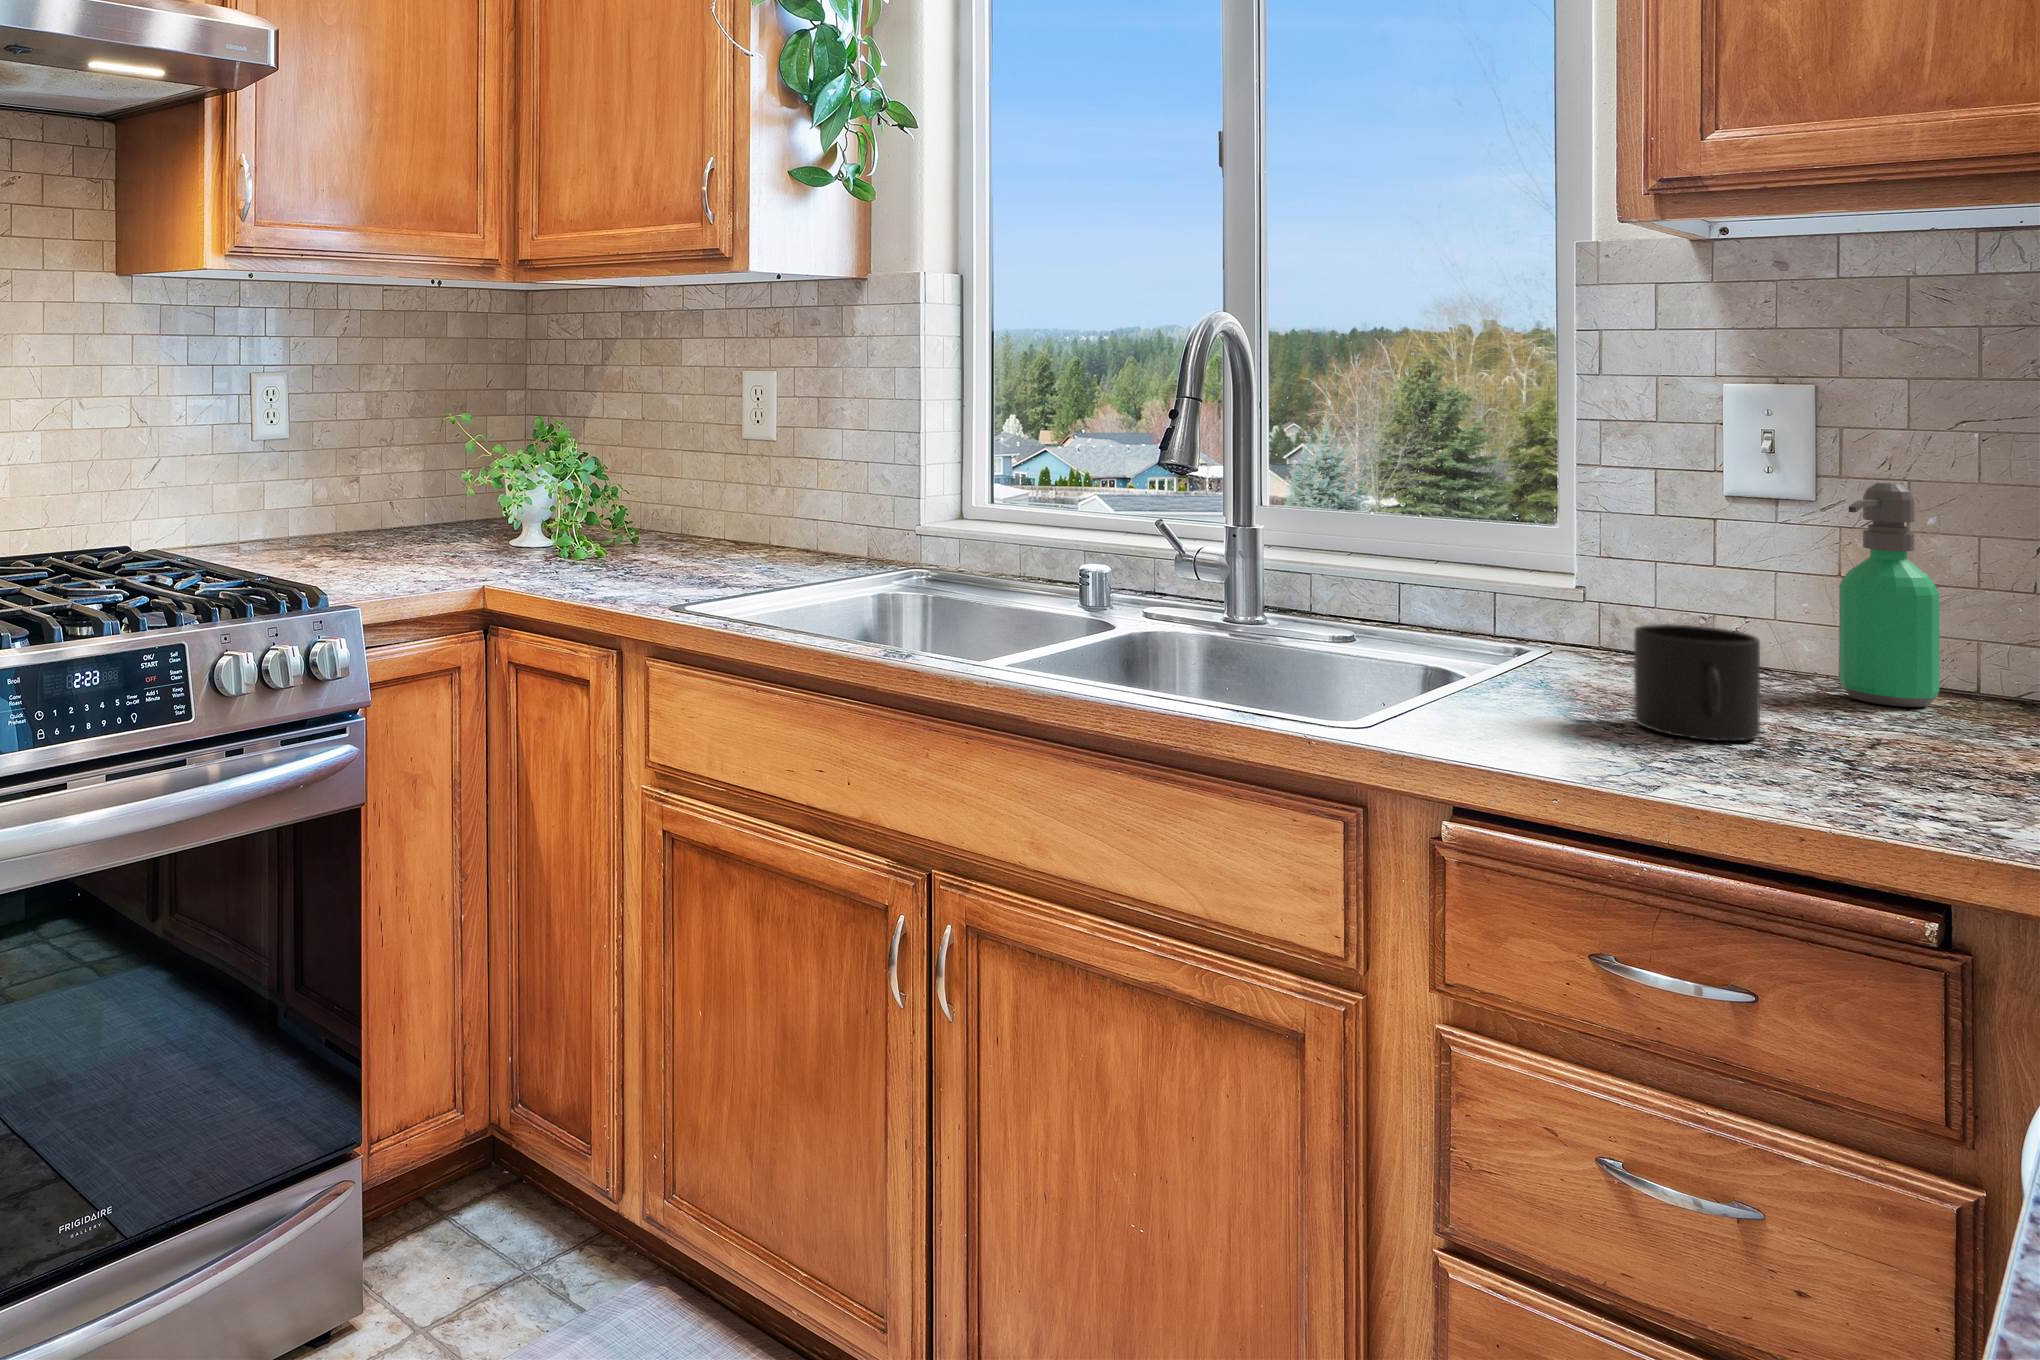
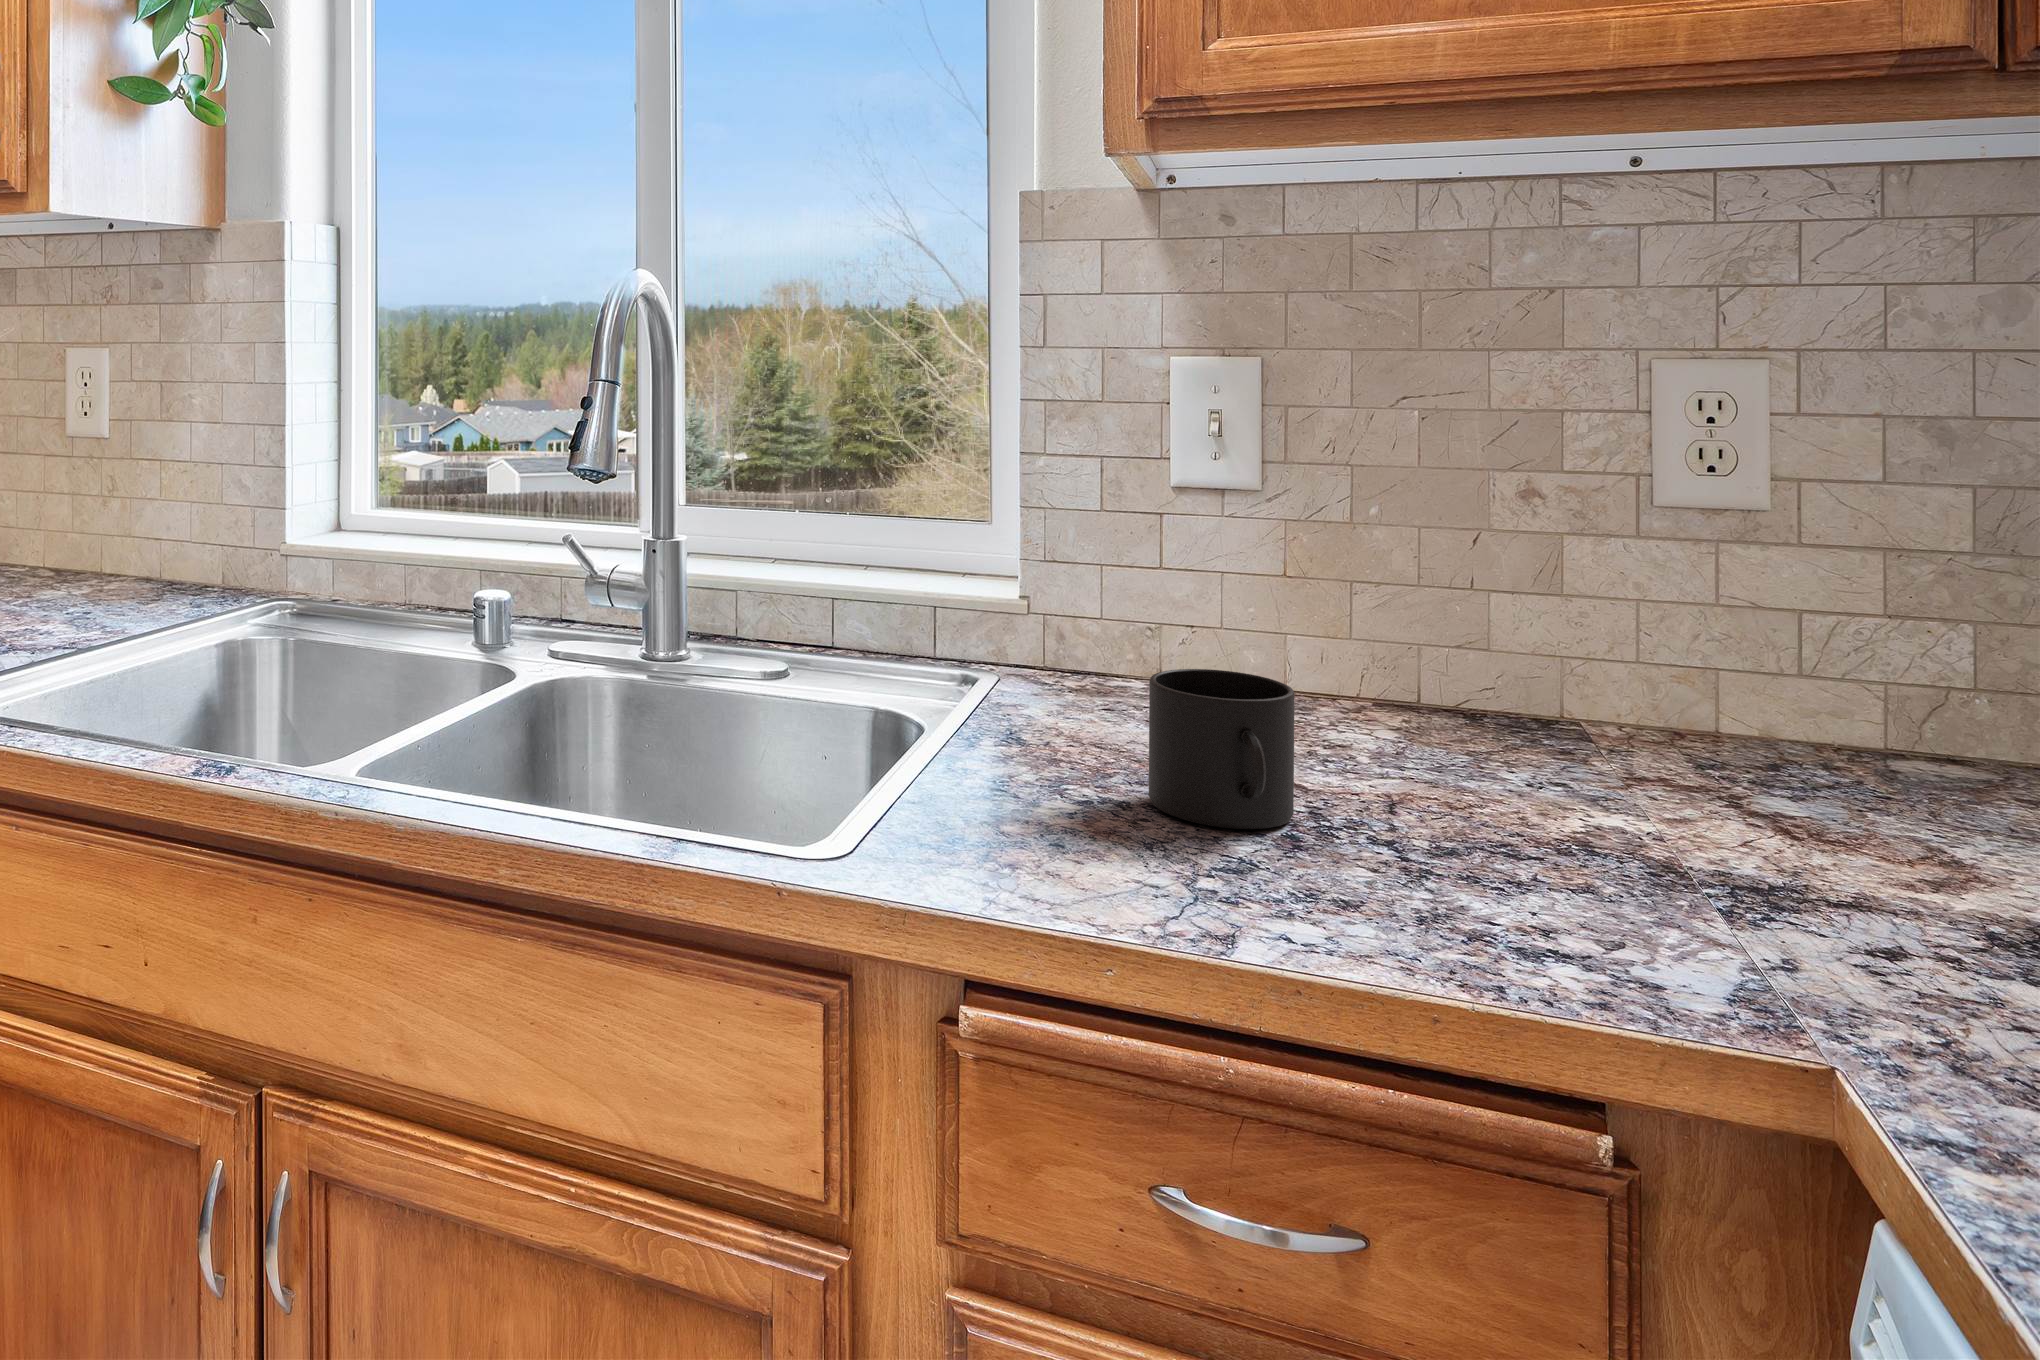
soap dispenser: present [1839,482,1939,707] -> none [1319,472,1422,739]

